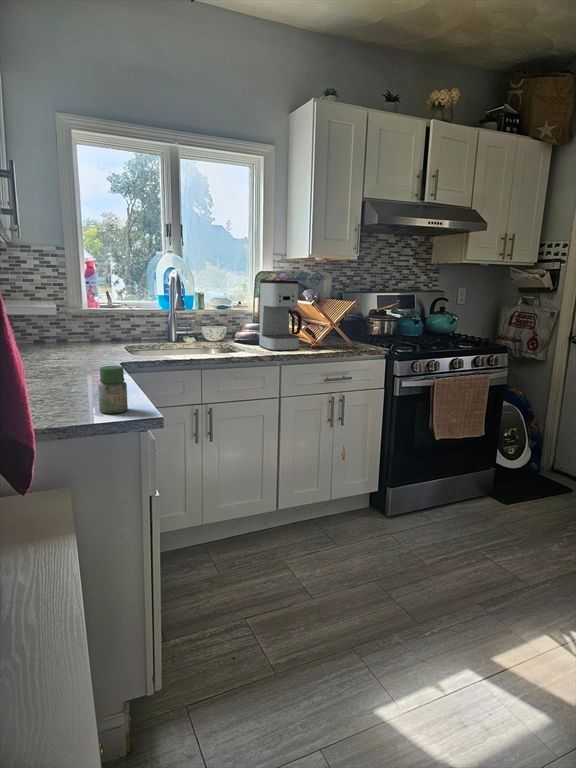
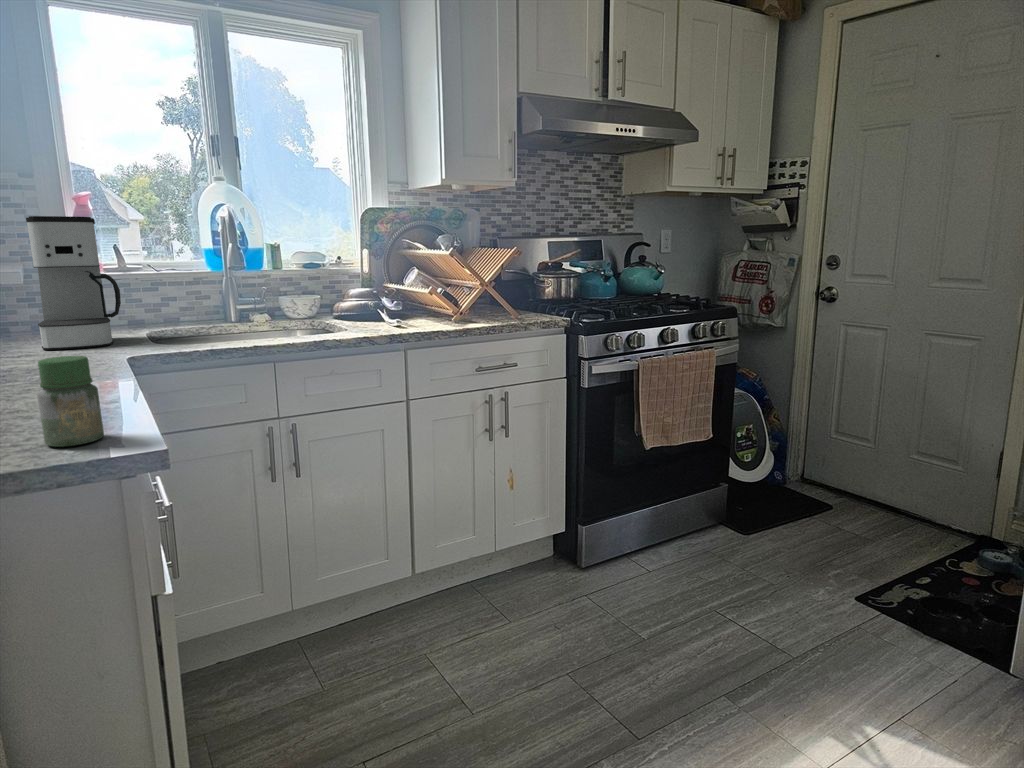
coffee maker: present [259,280,302,351] -> present [26,216,121,350]

